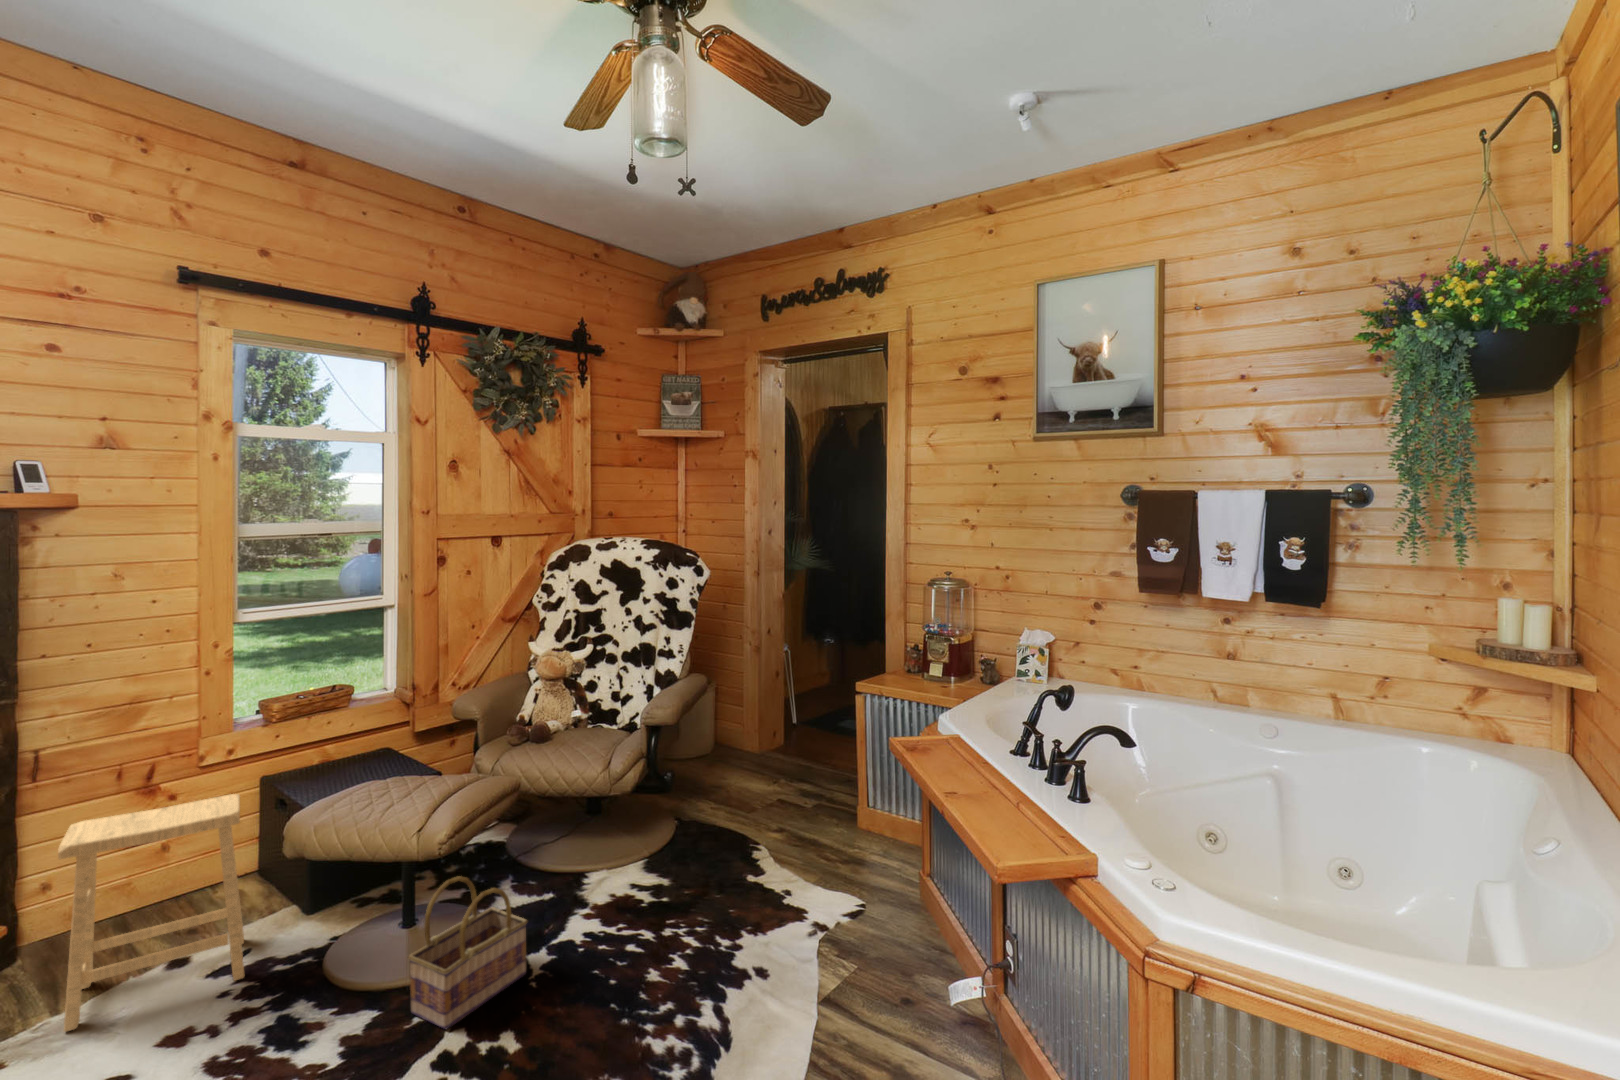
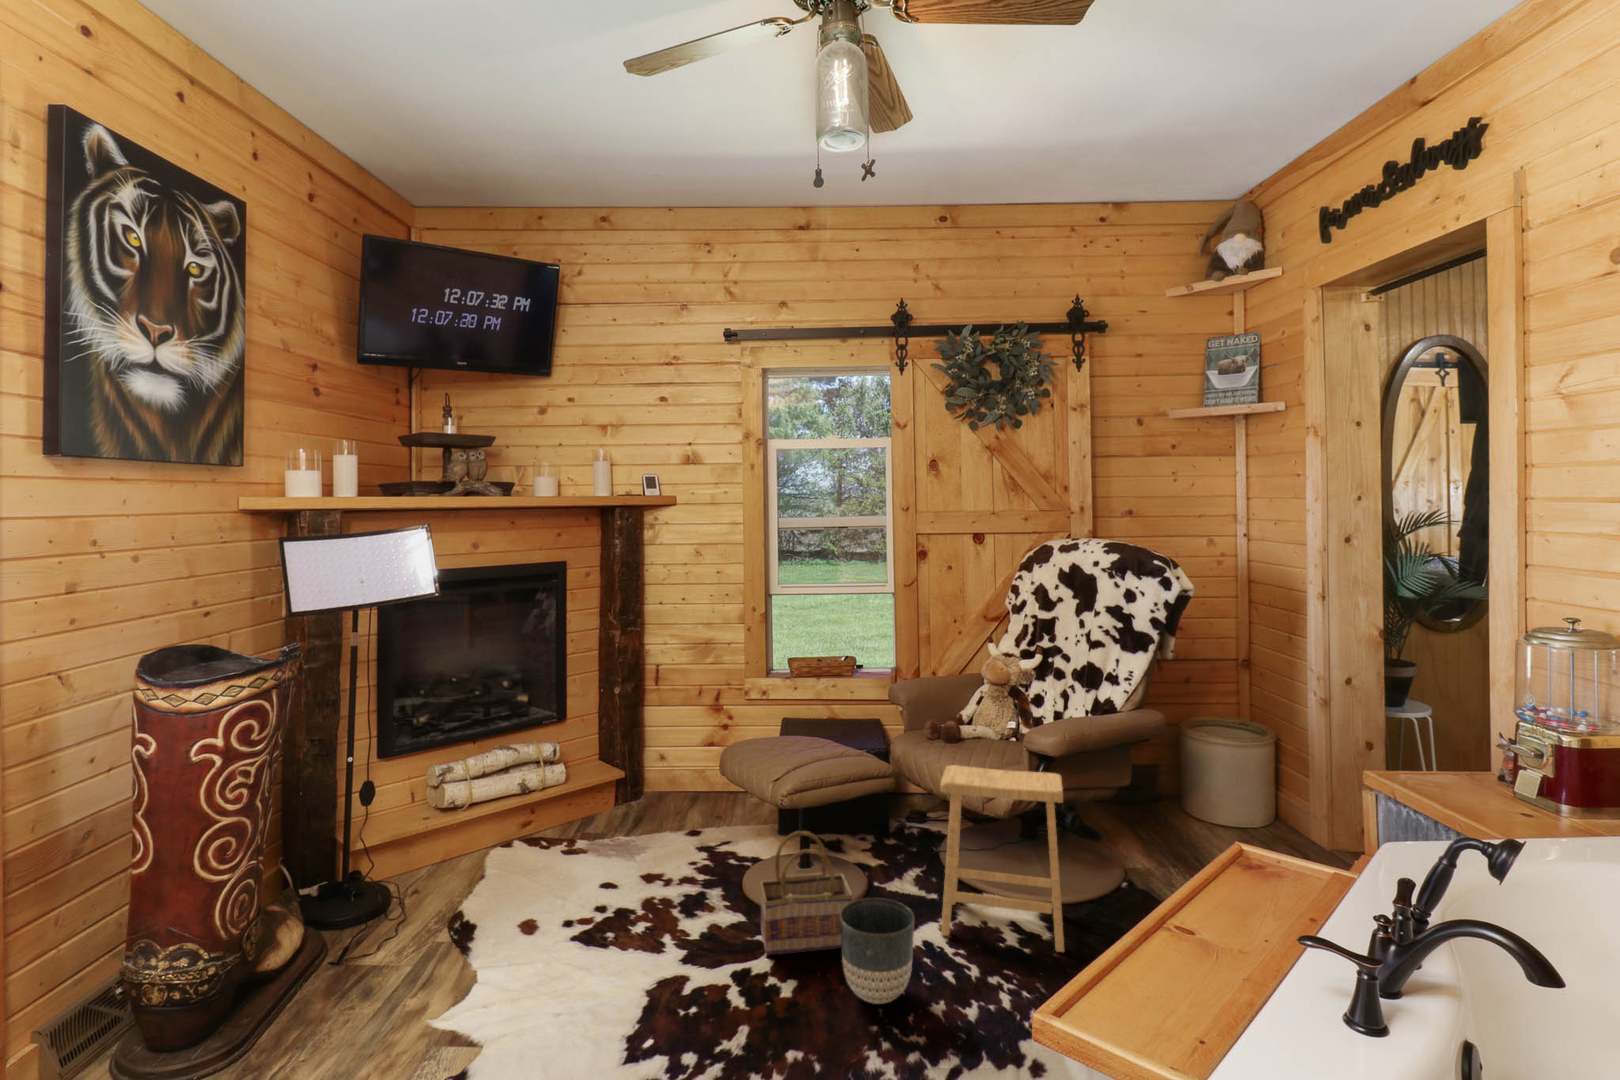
footstool: present [58,794,244,1032] -> present [940,765,1064,952]
planter: none [557,901,633,1006] -> present [840,898,914,1004]

